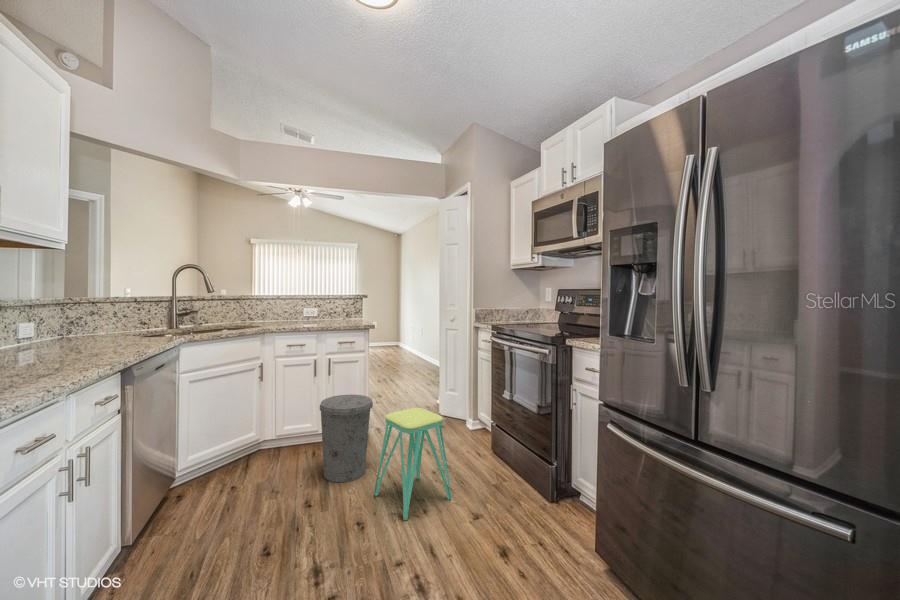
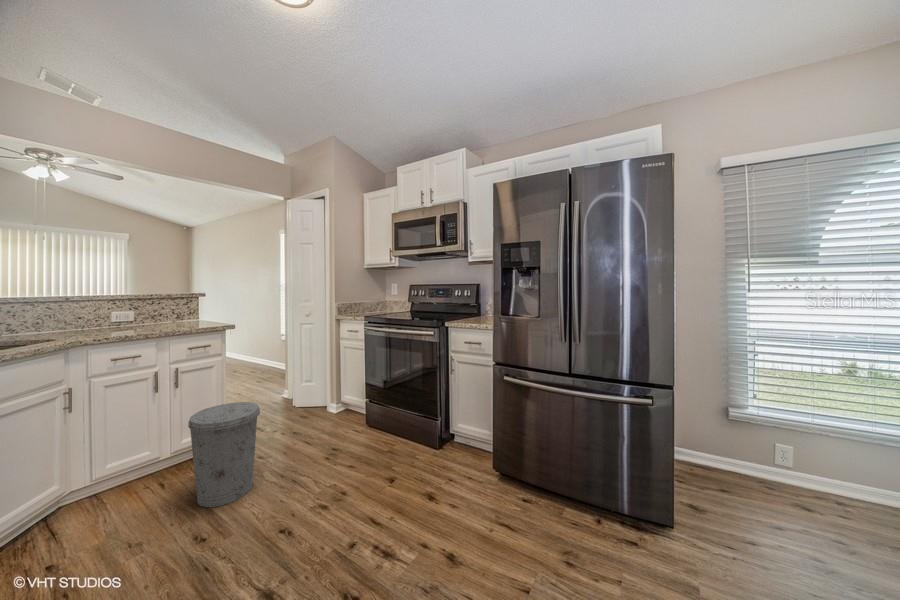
stool: present [374,408,451,520] -> none [281,400,361,508]

